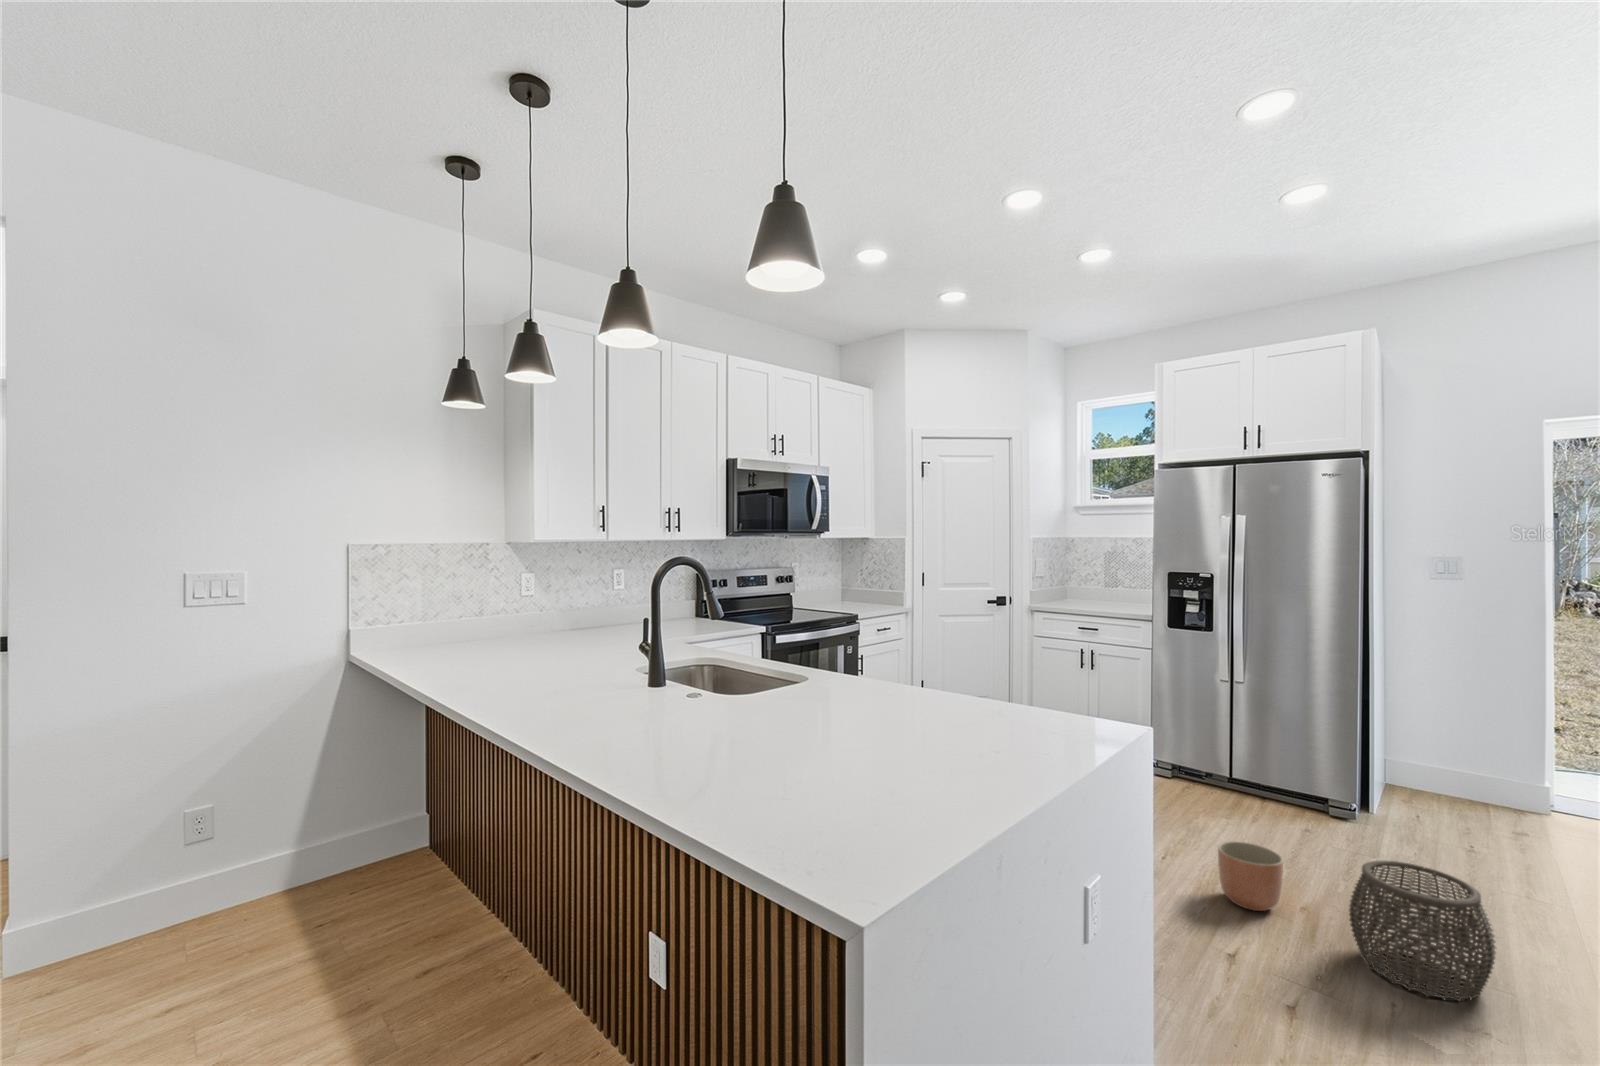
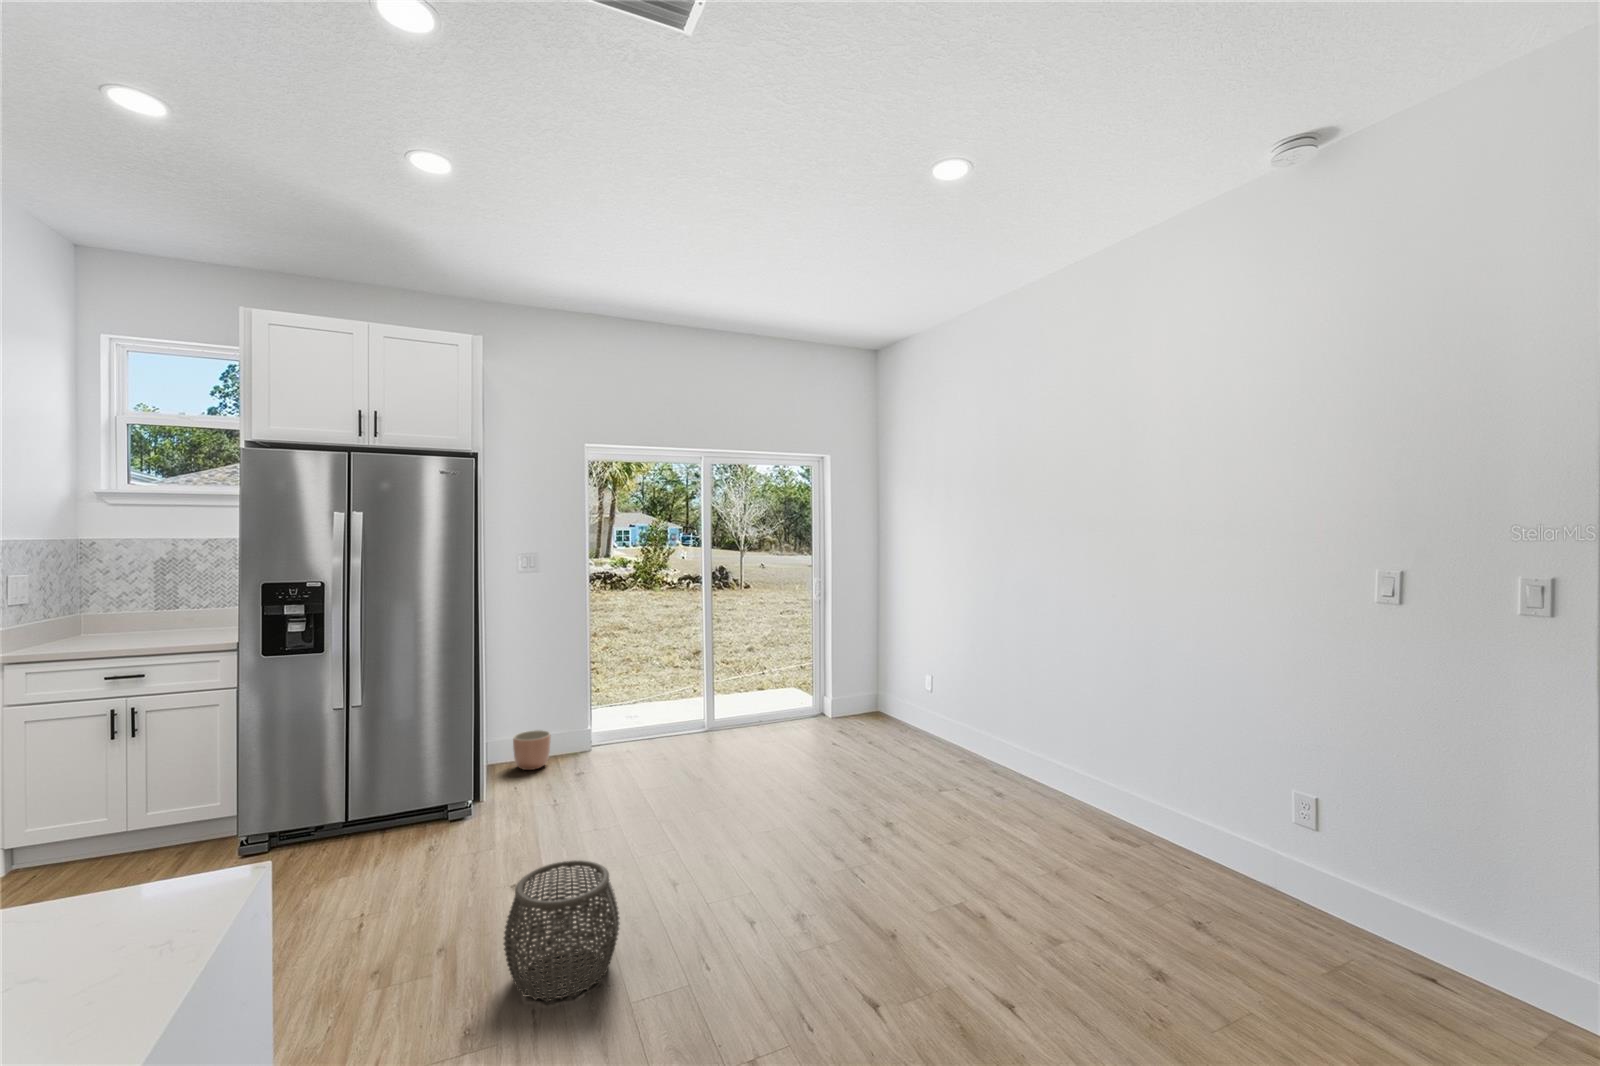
planter: present [1218,841,1283,911] -> present [513,730,550,770]

